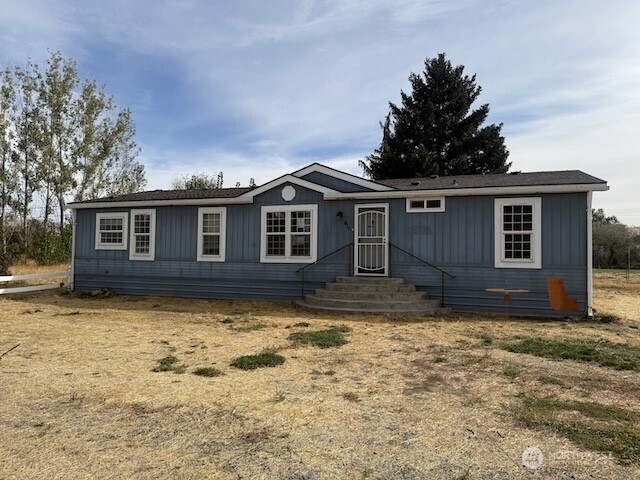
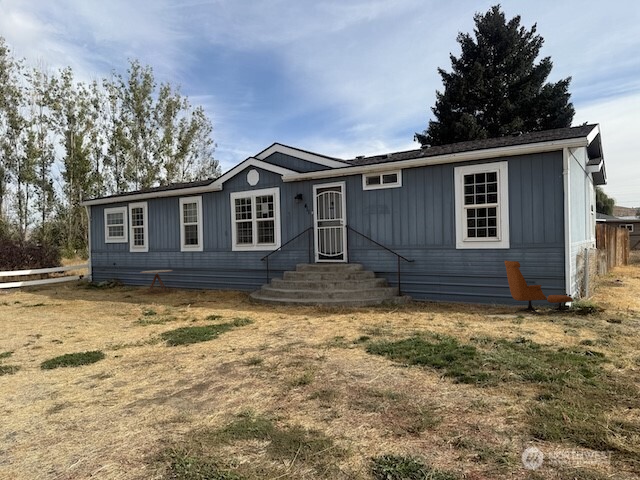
round table: present [486,289,529,319] -> present [140,270,172,293]

